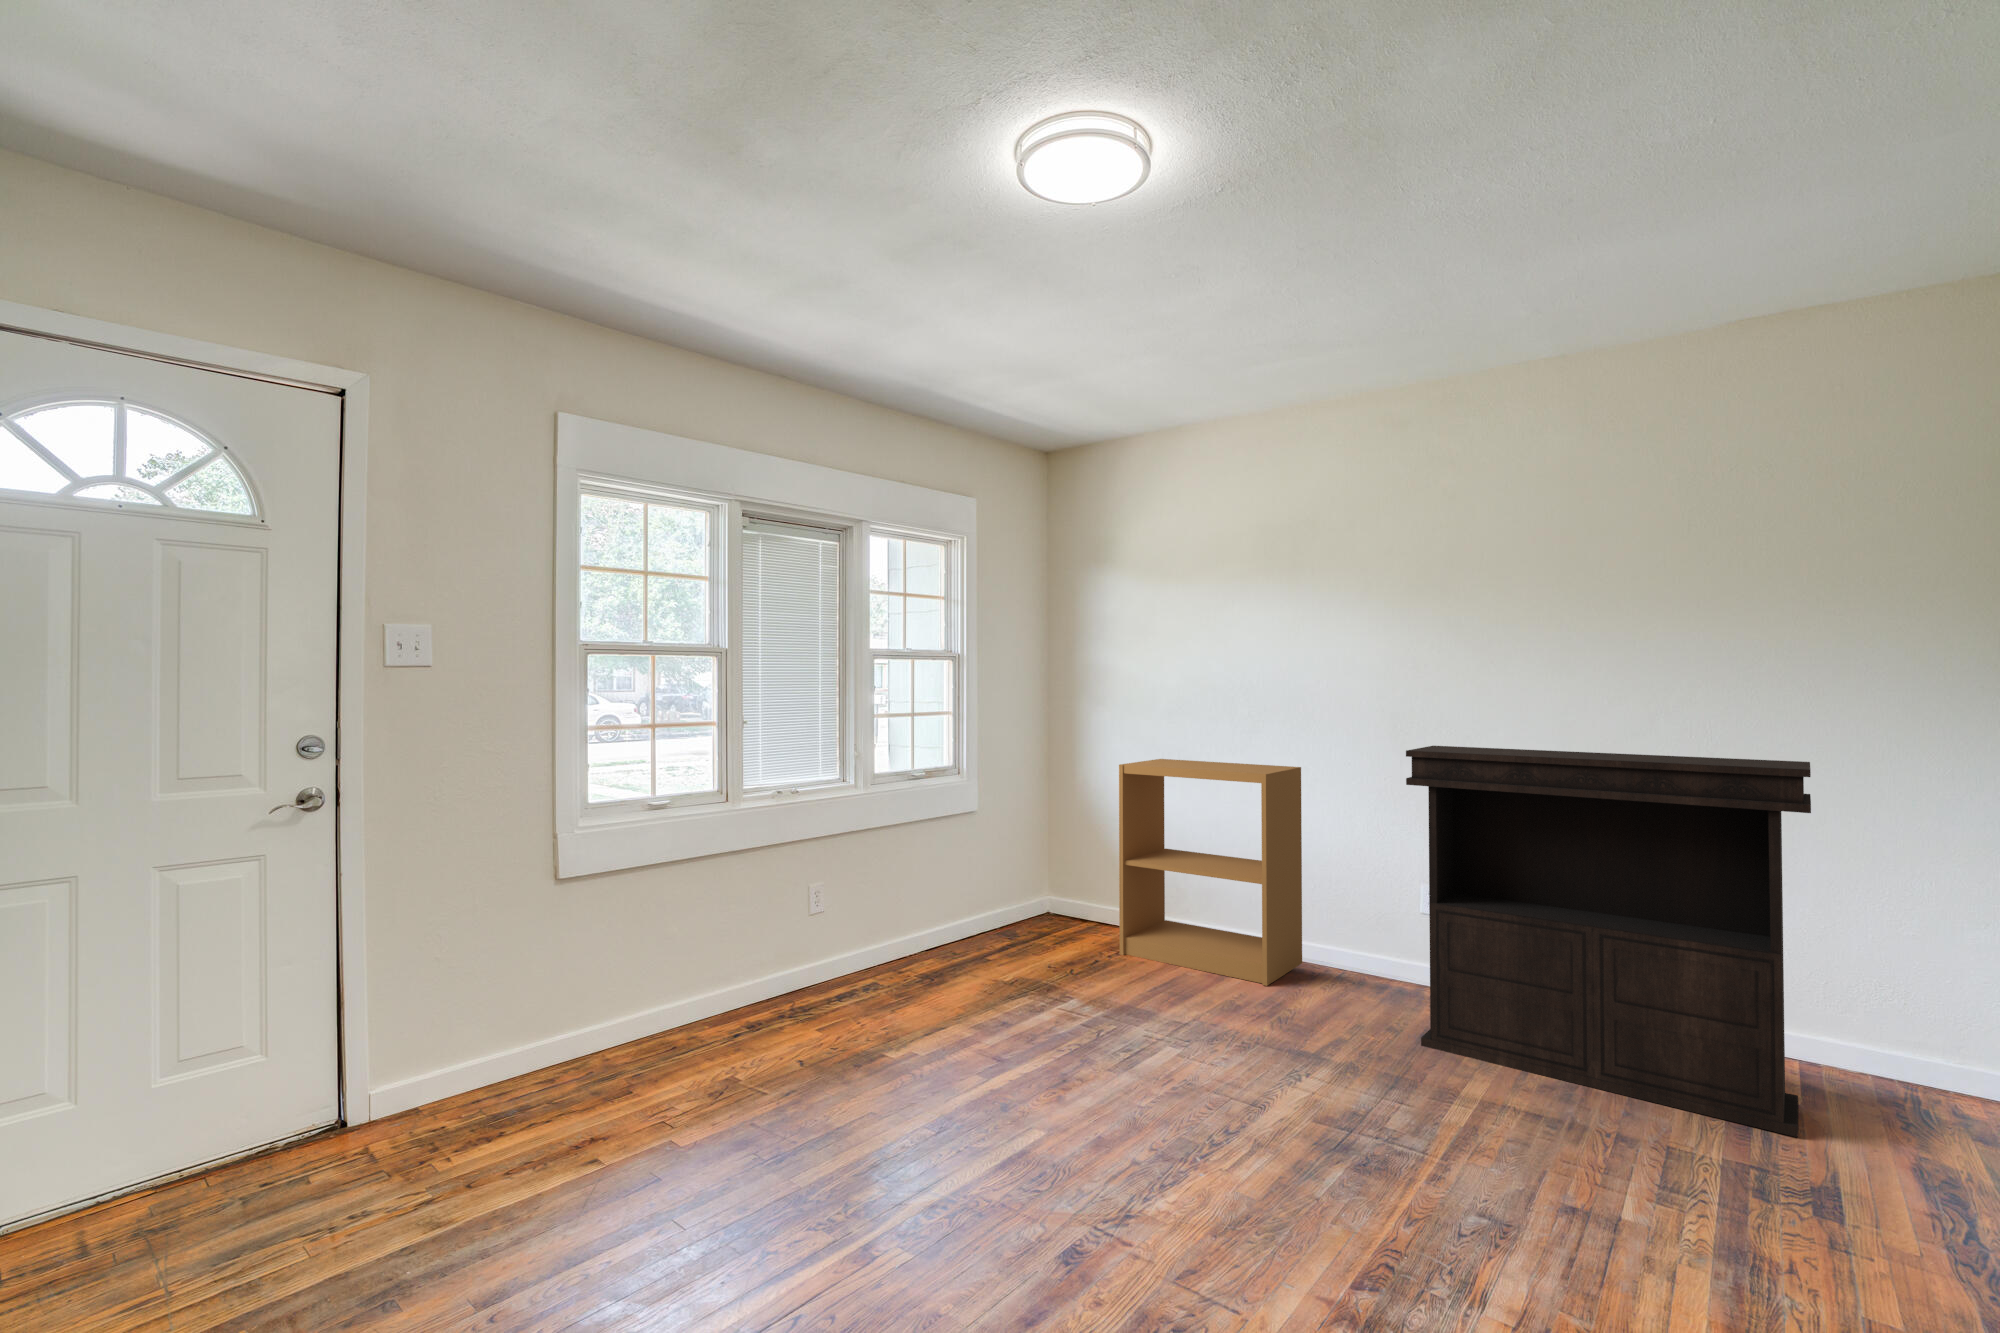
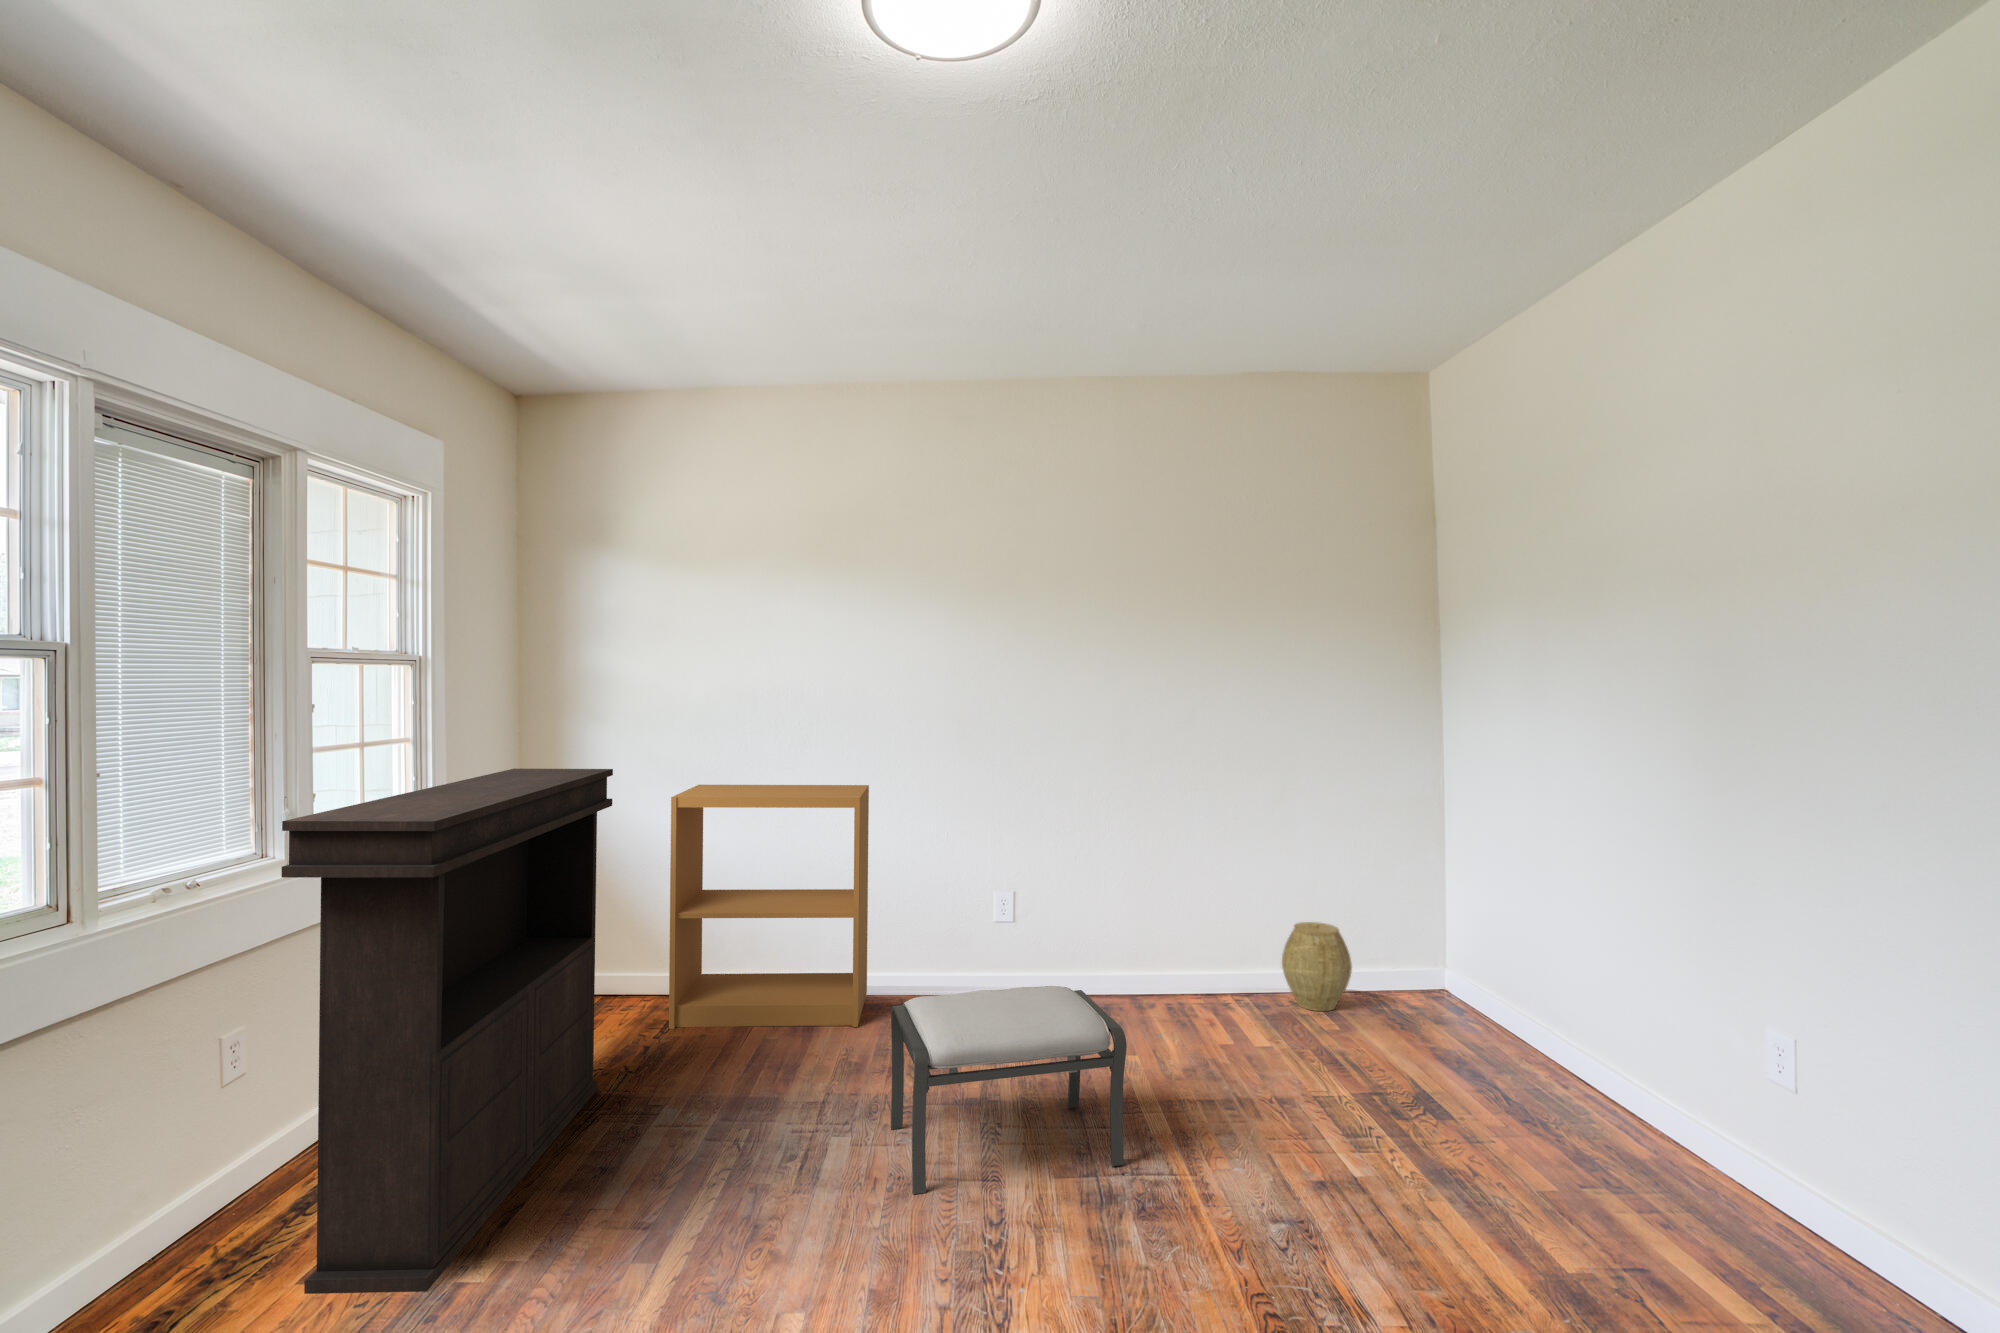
console table: present [1406,746,1811,1137] -> present [281,769,613,1294]
ottoman: none [1192,946,1415,1148] -> present [890,986,1127,1194]
woven basket: none [1819,980,1941,1105] -> present [1282,922,1352,1011]

